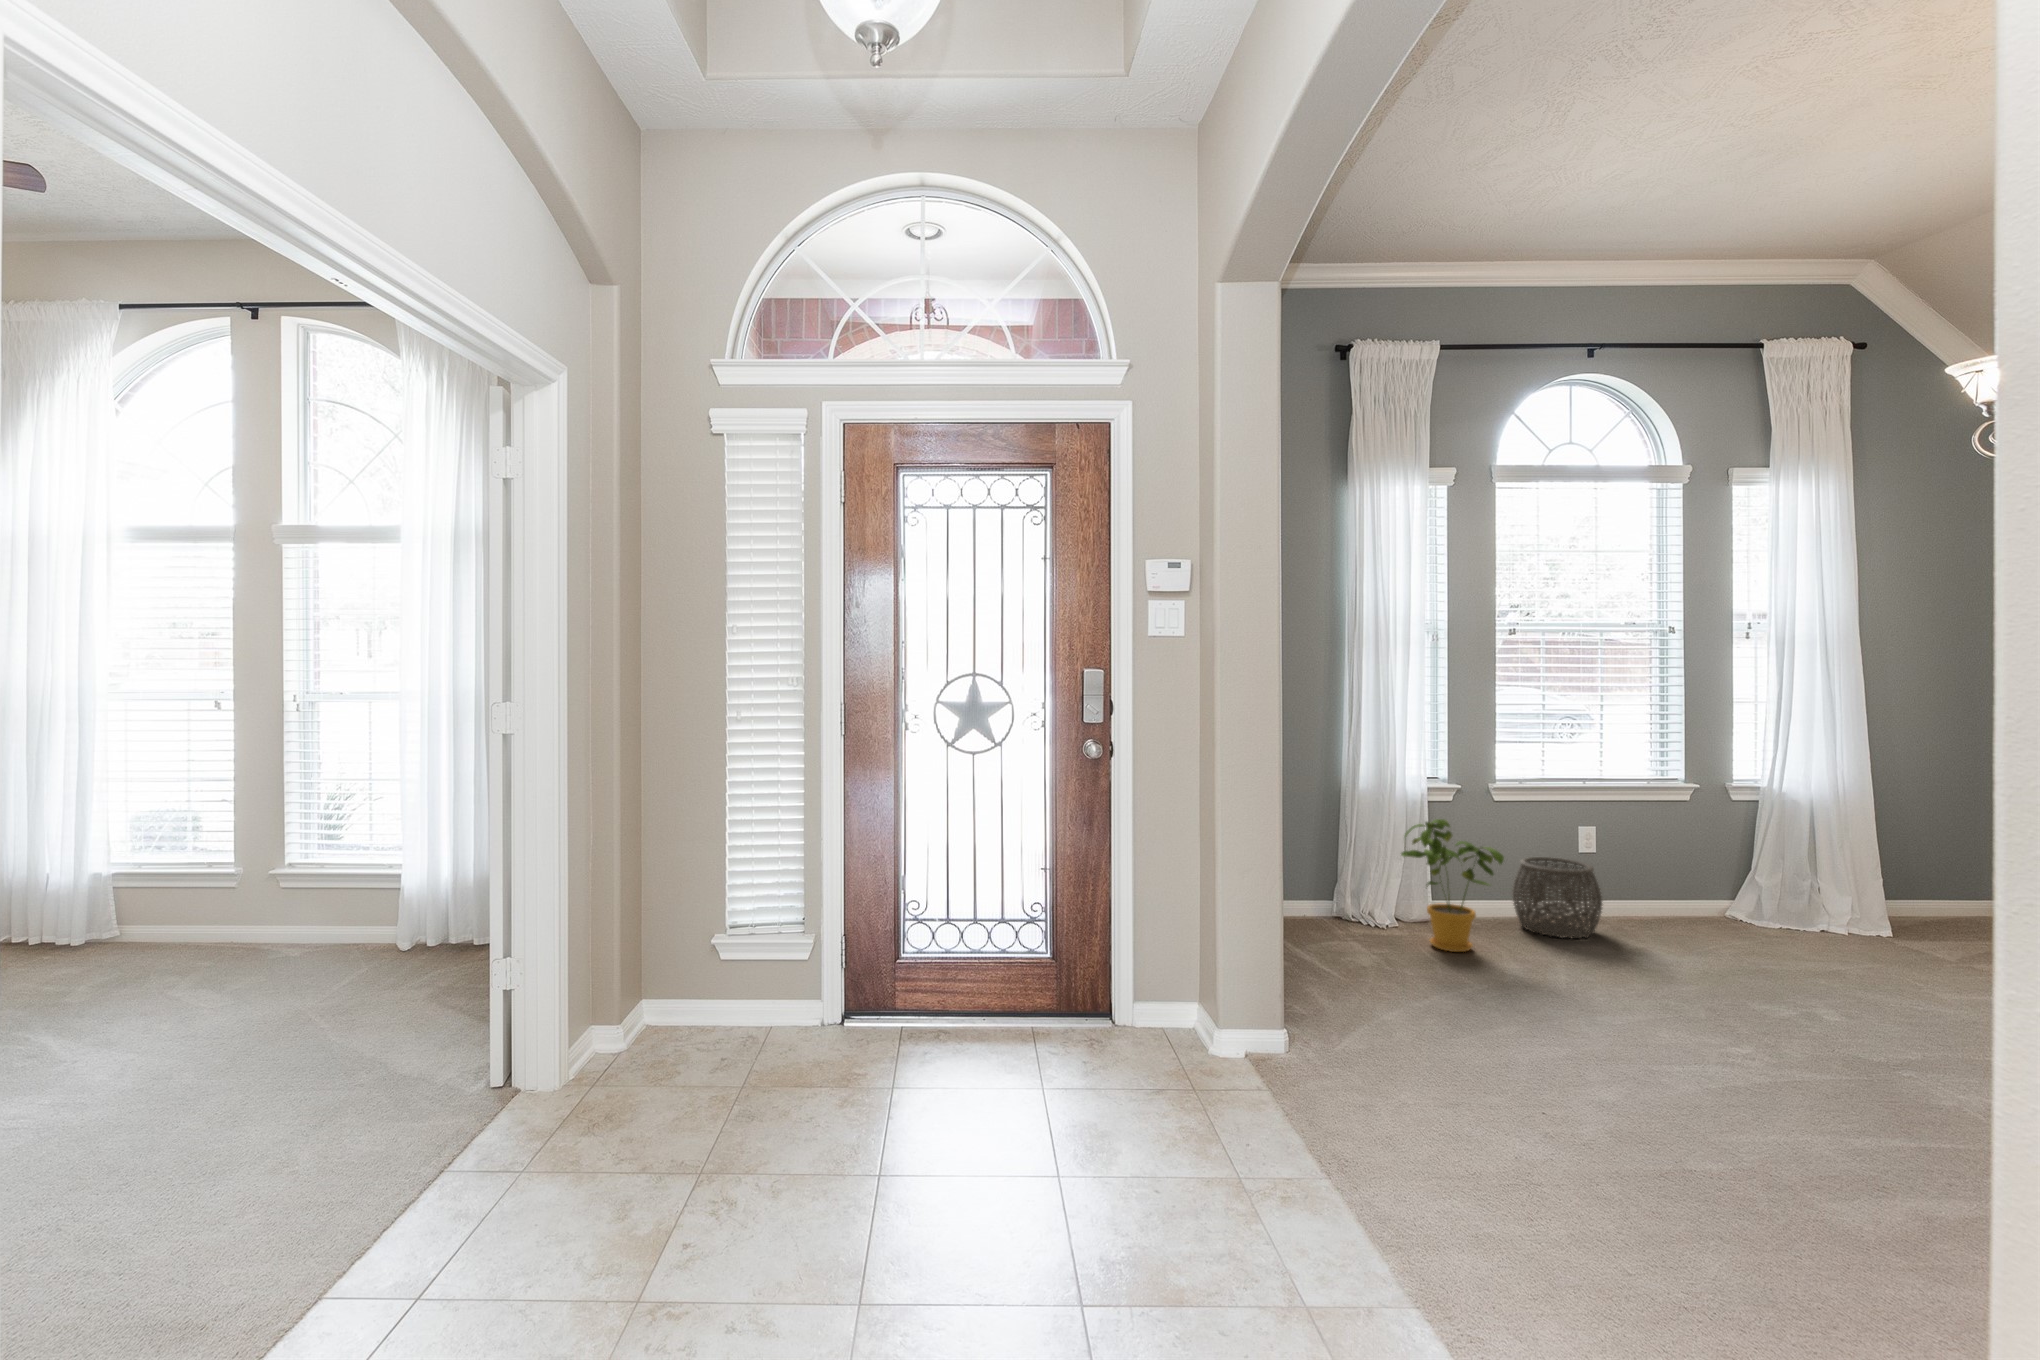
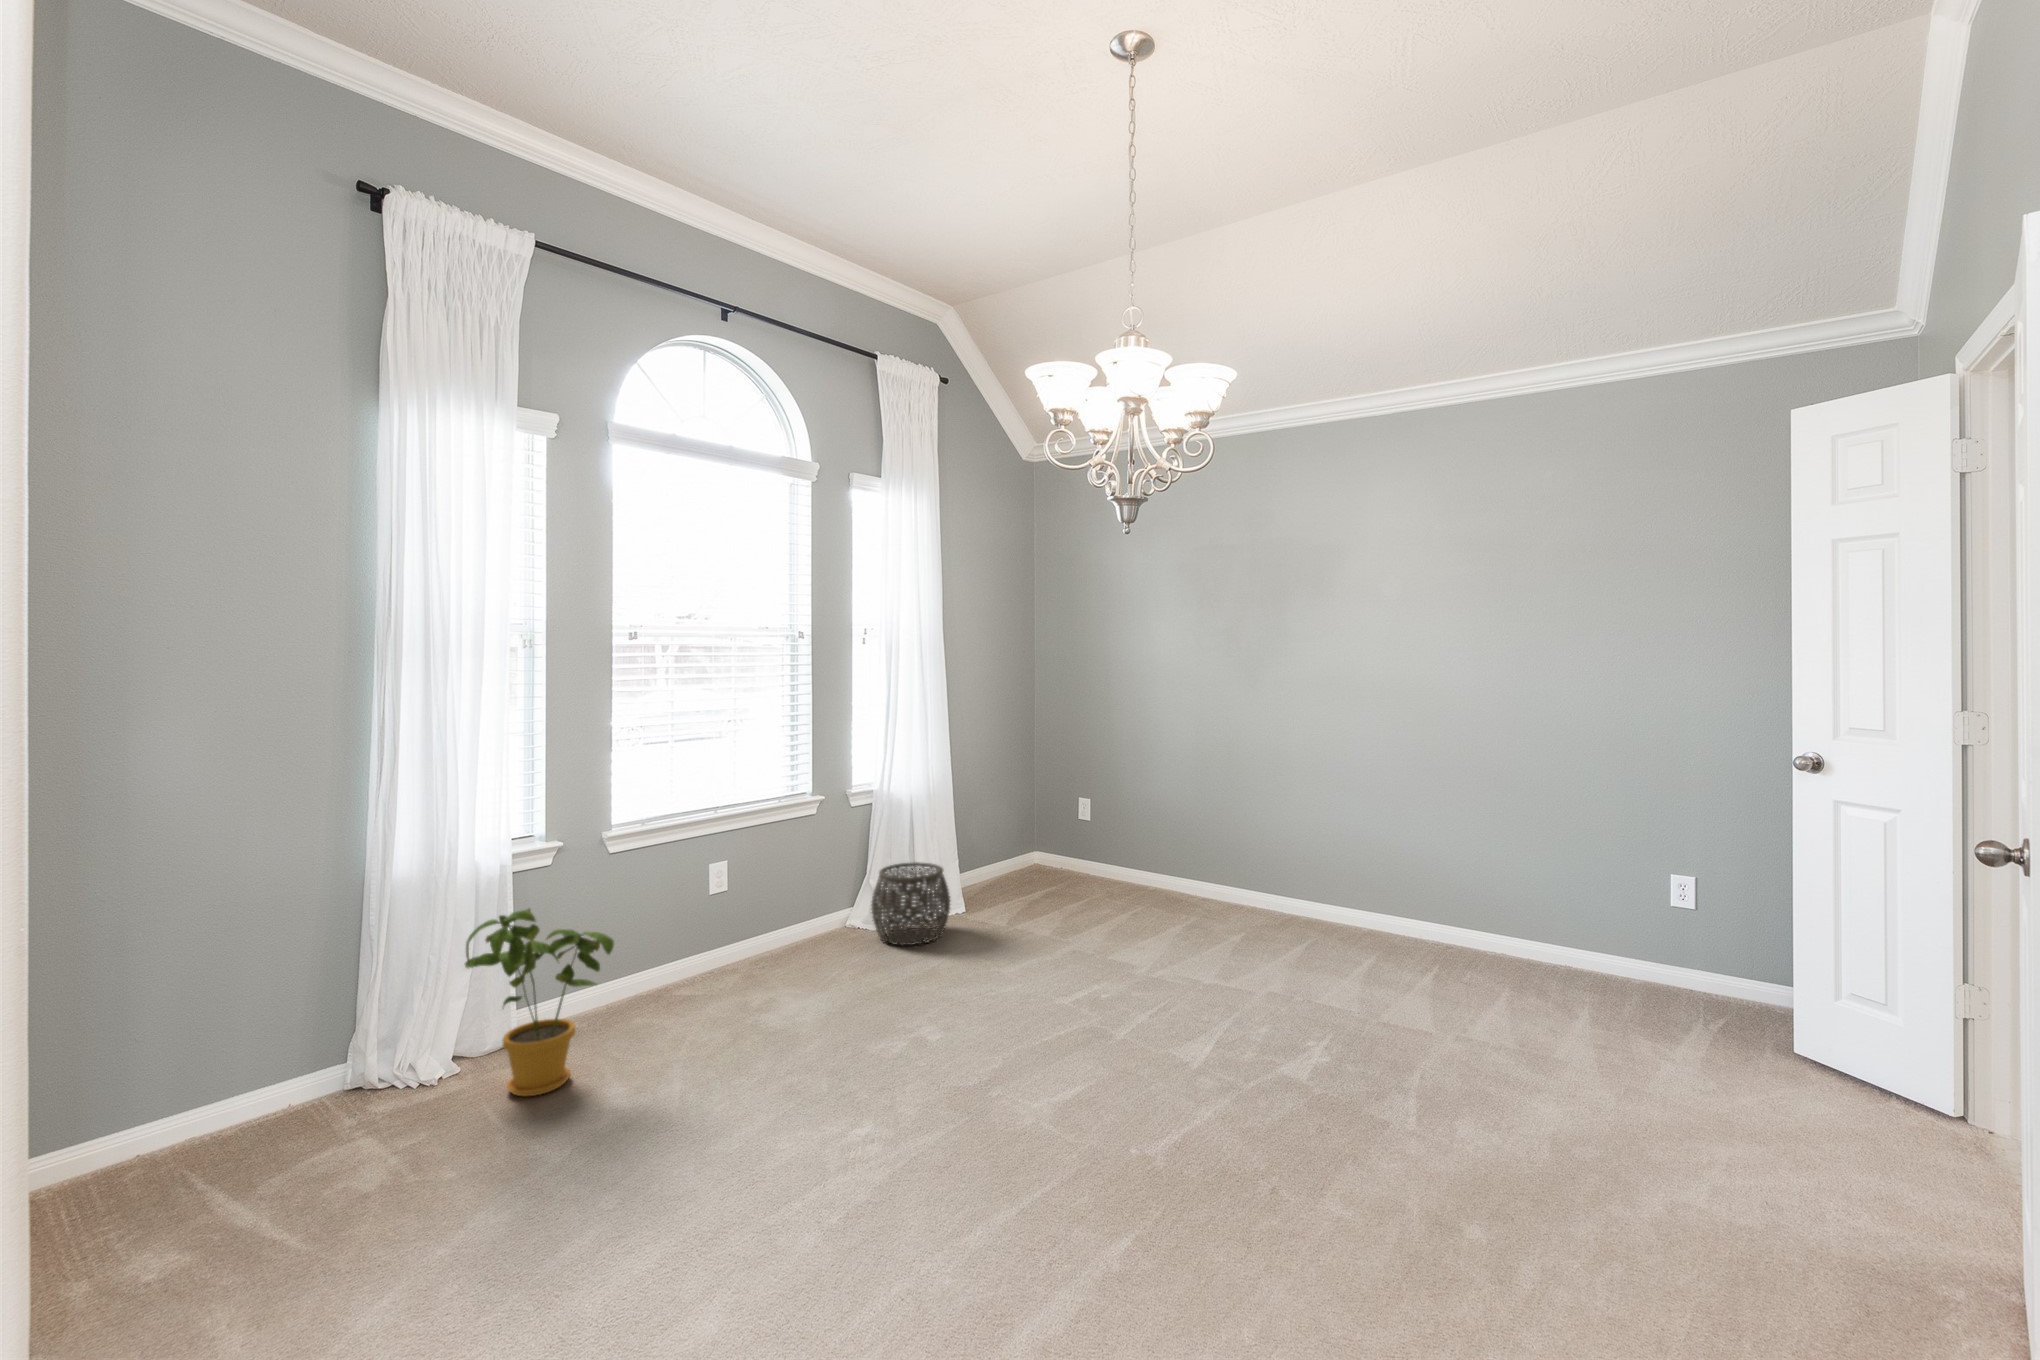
woven basket: present [1512,857,1602,938] -> present [872,862,950,945]

